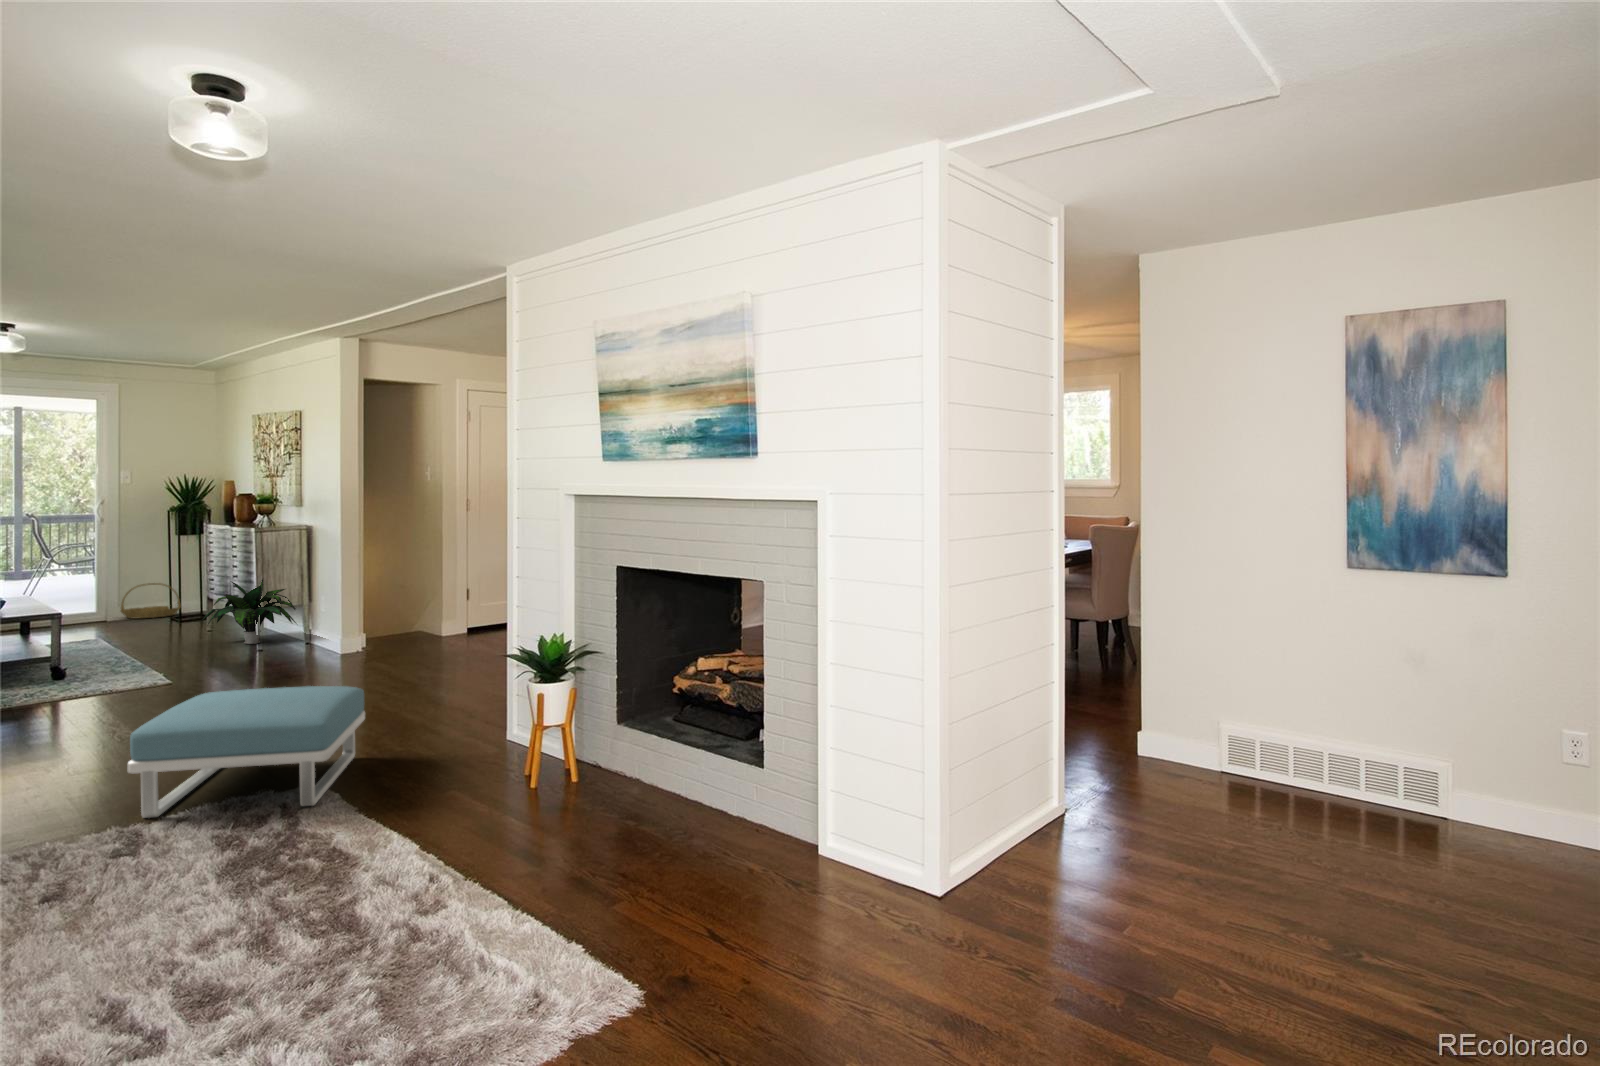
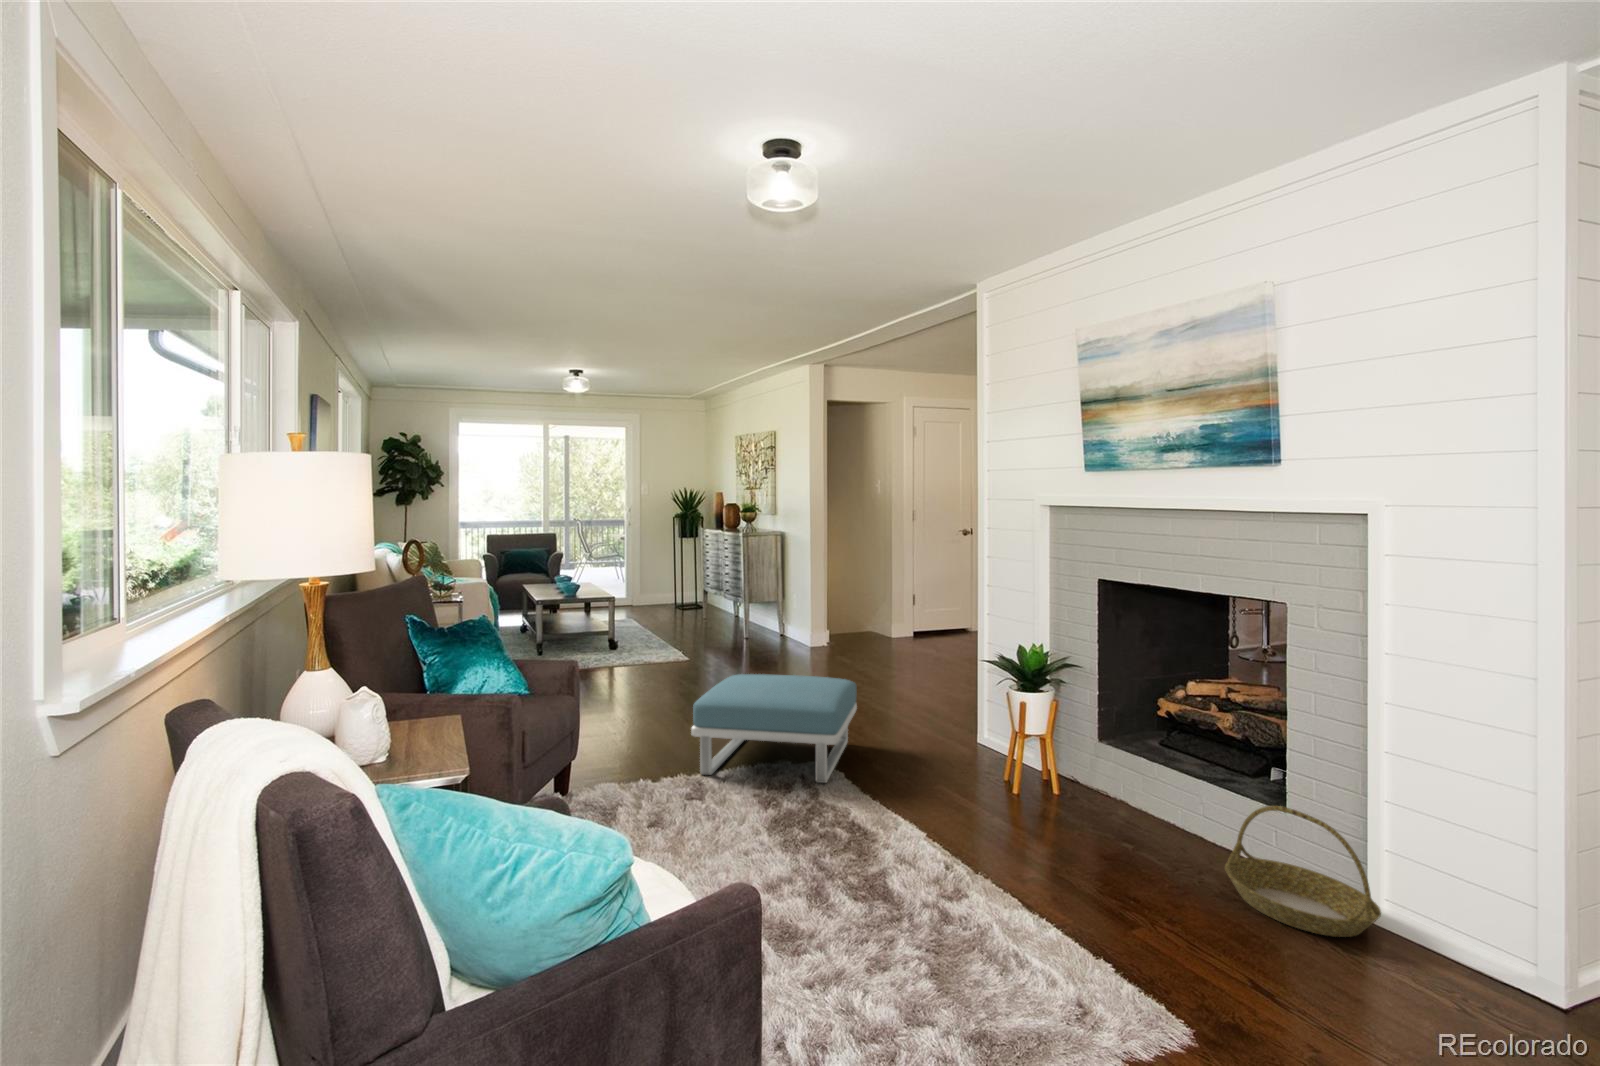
potted plant: present [201,579,296,644] -> none [702,576,774,634]
basket: present [120,583,181,619] -> present [1225,806,1381,937]

